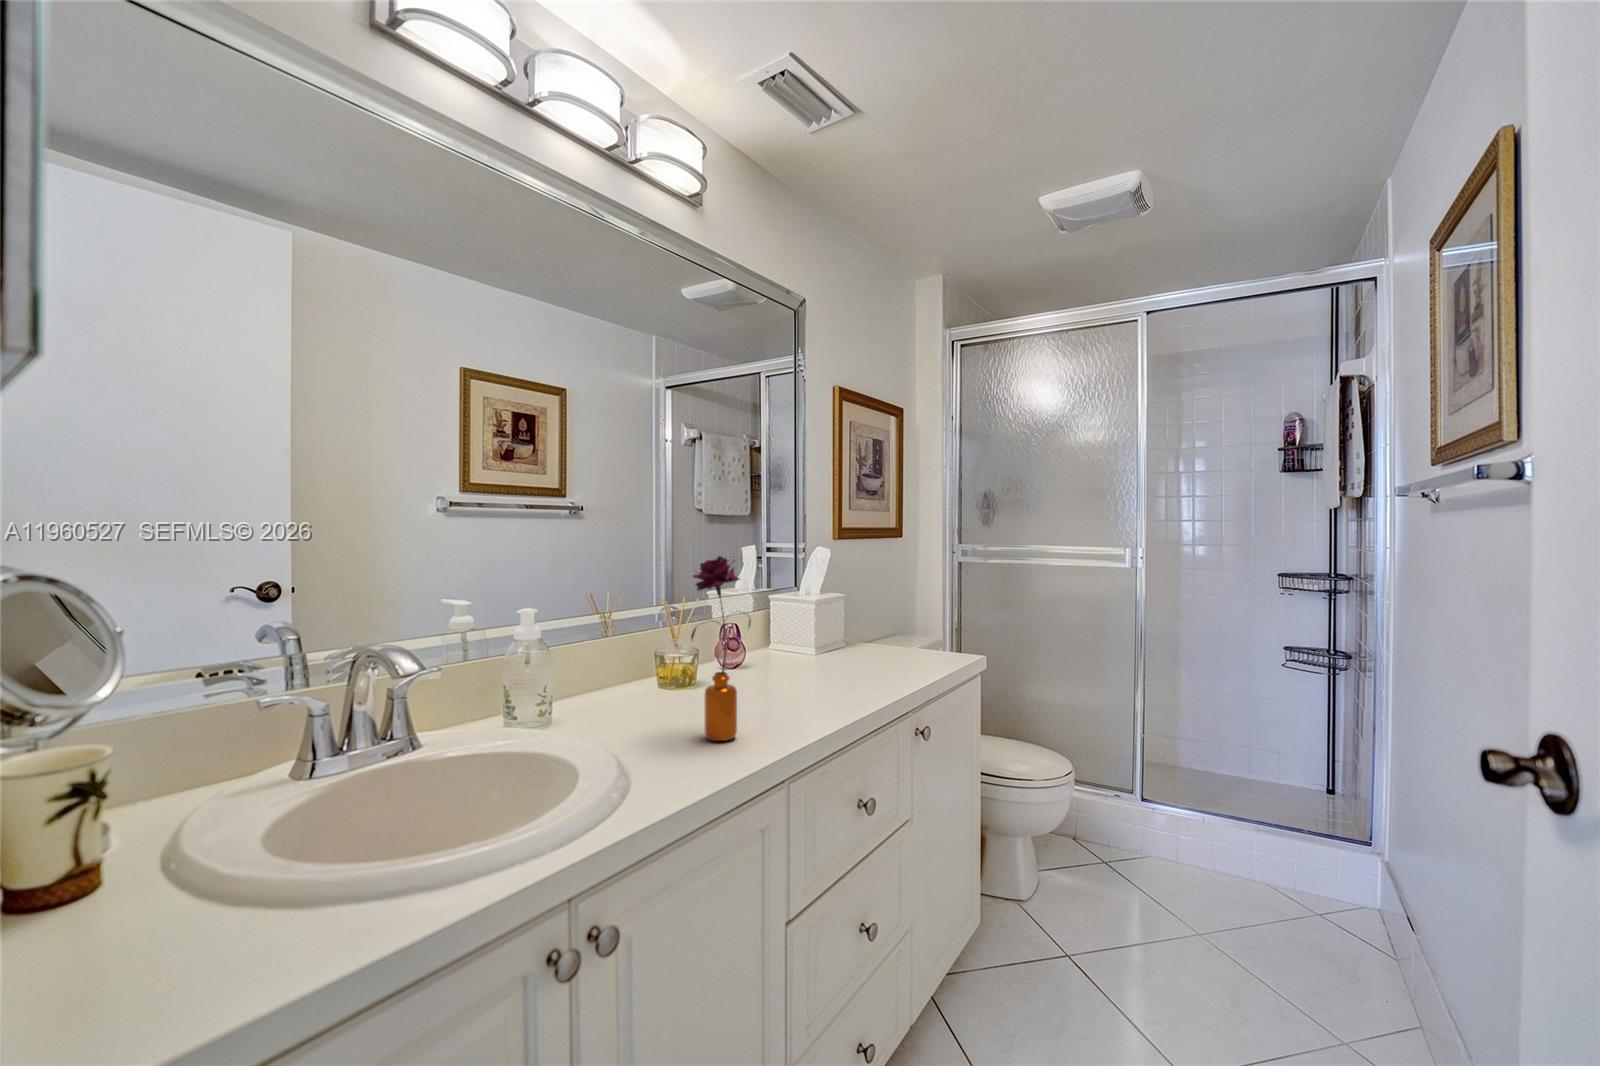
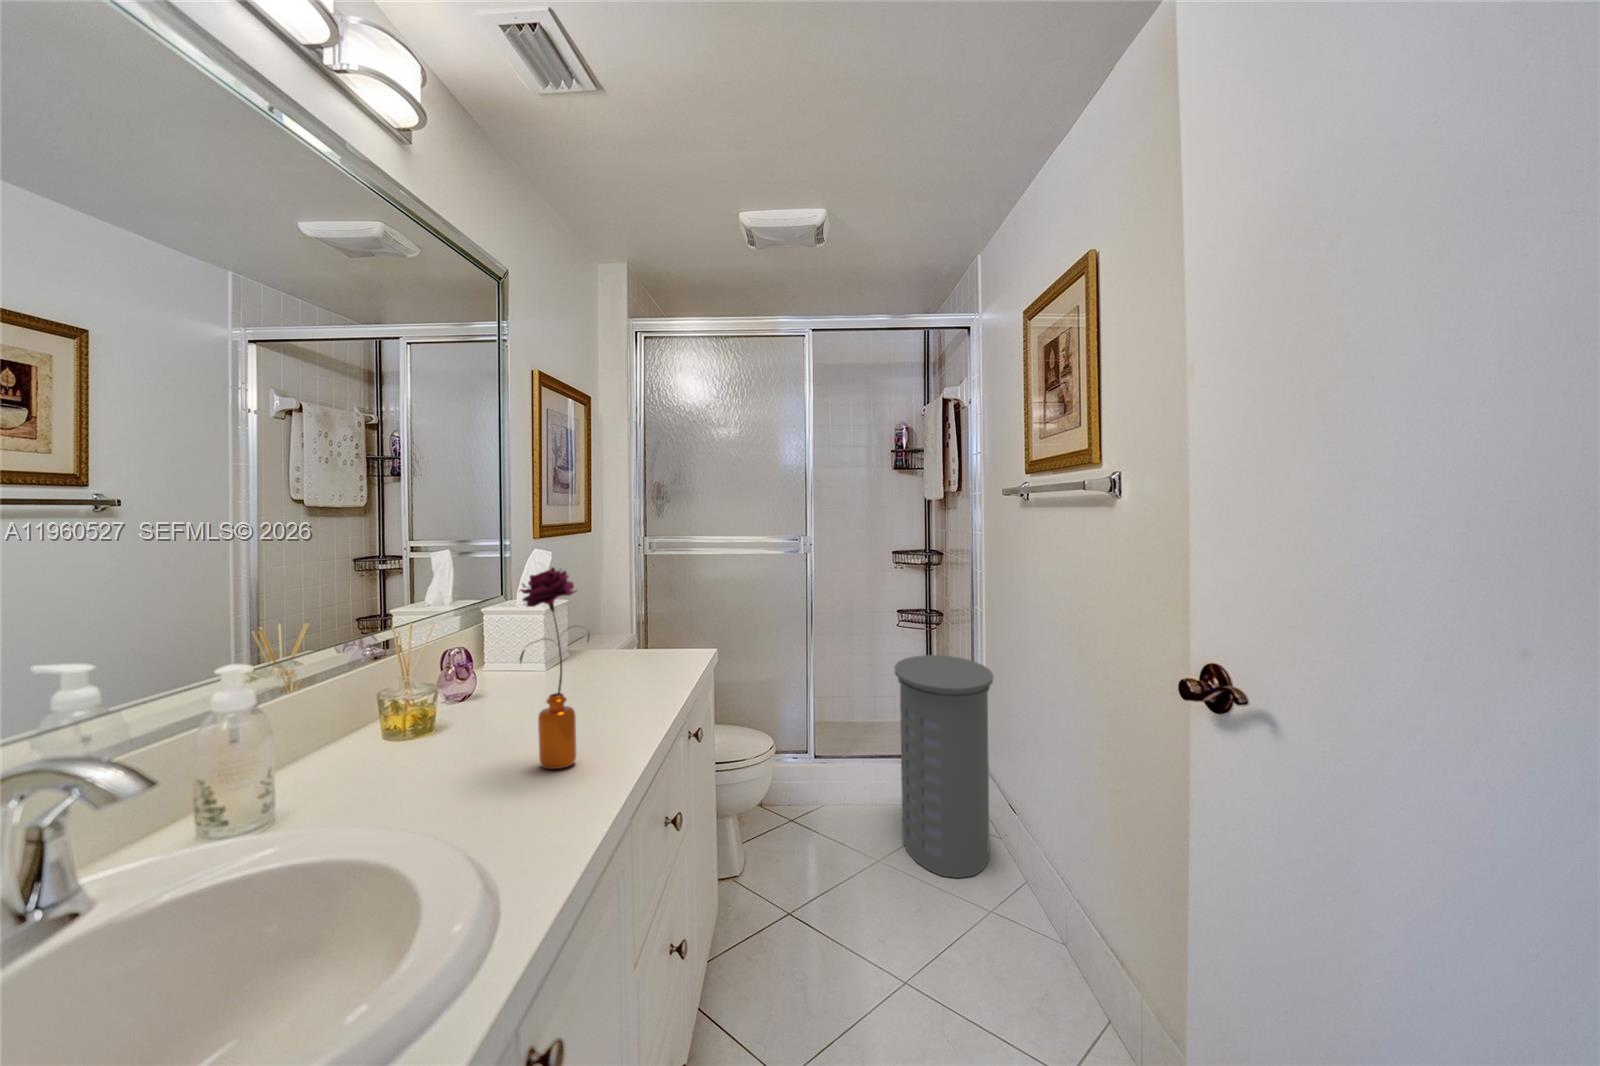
laundry hamper: none [1234,704,1389,1010] -> present [894,655,993,878]

